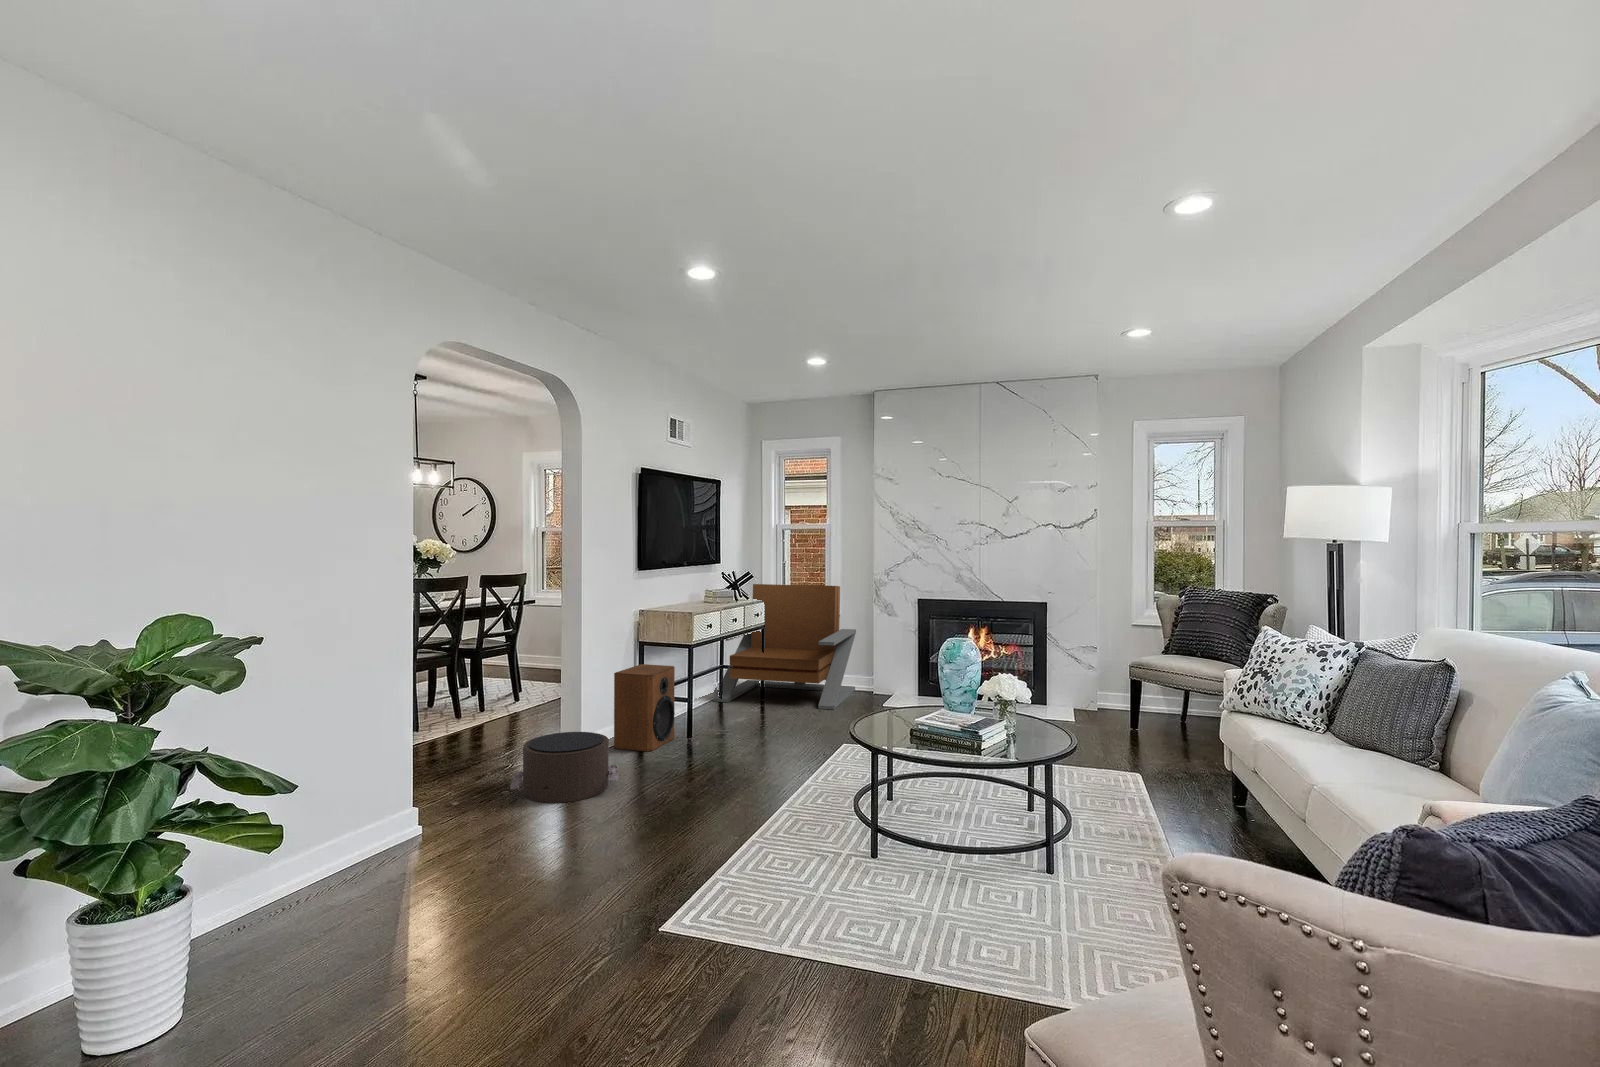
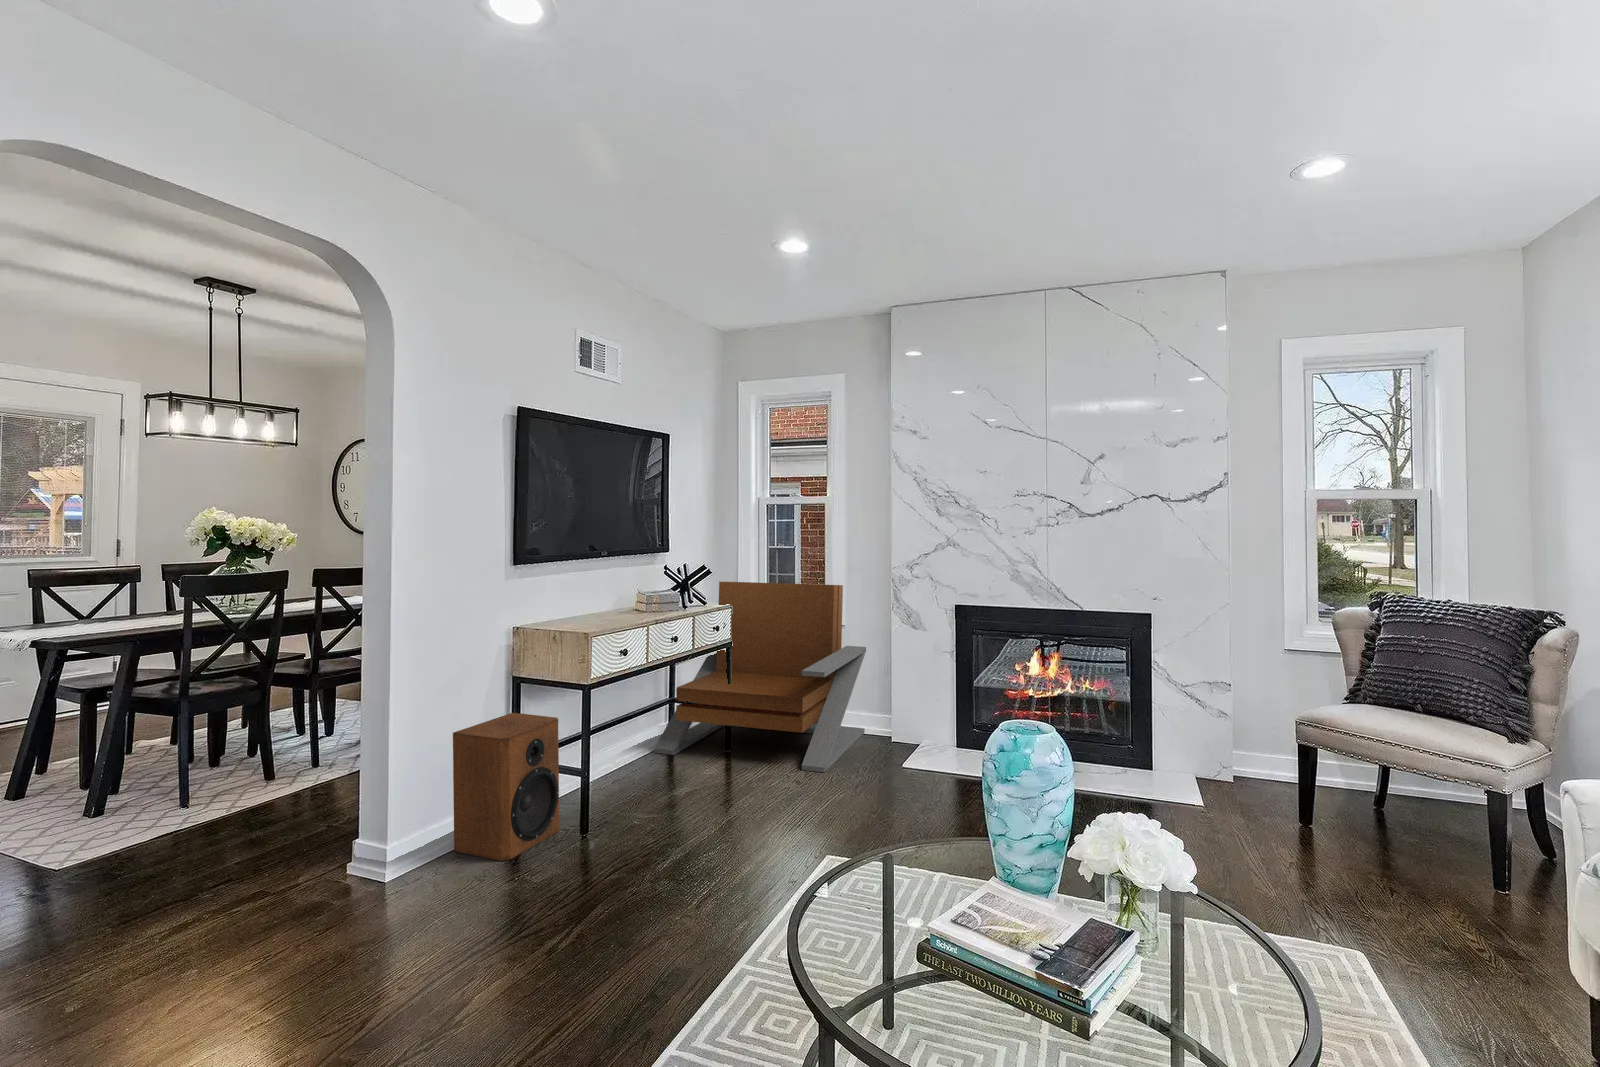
pouf: present [510,732,620,803] -> none [182,846,411,997]

